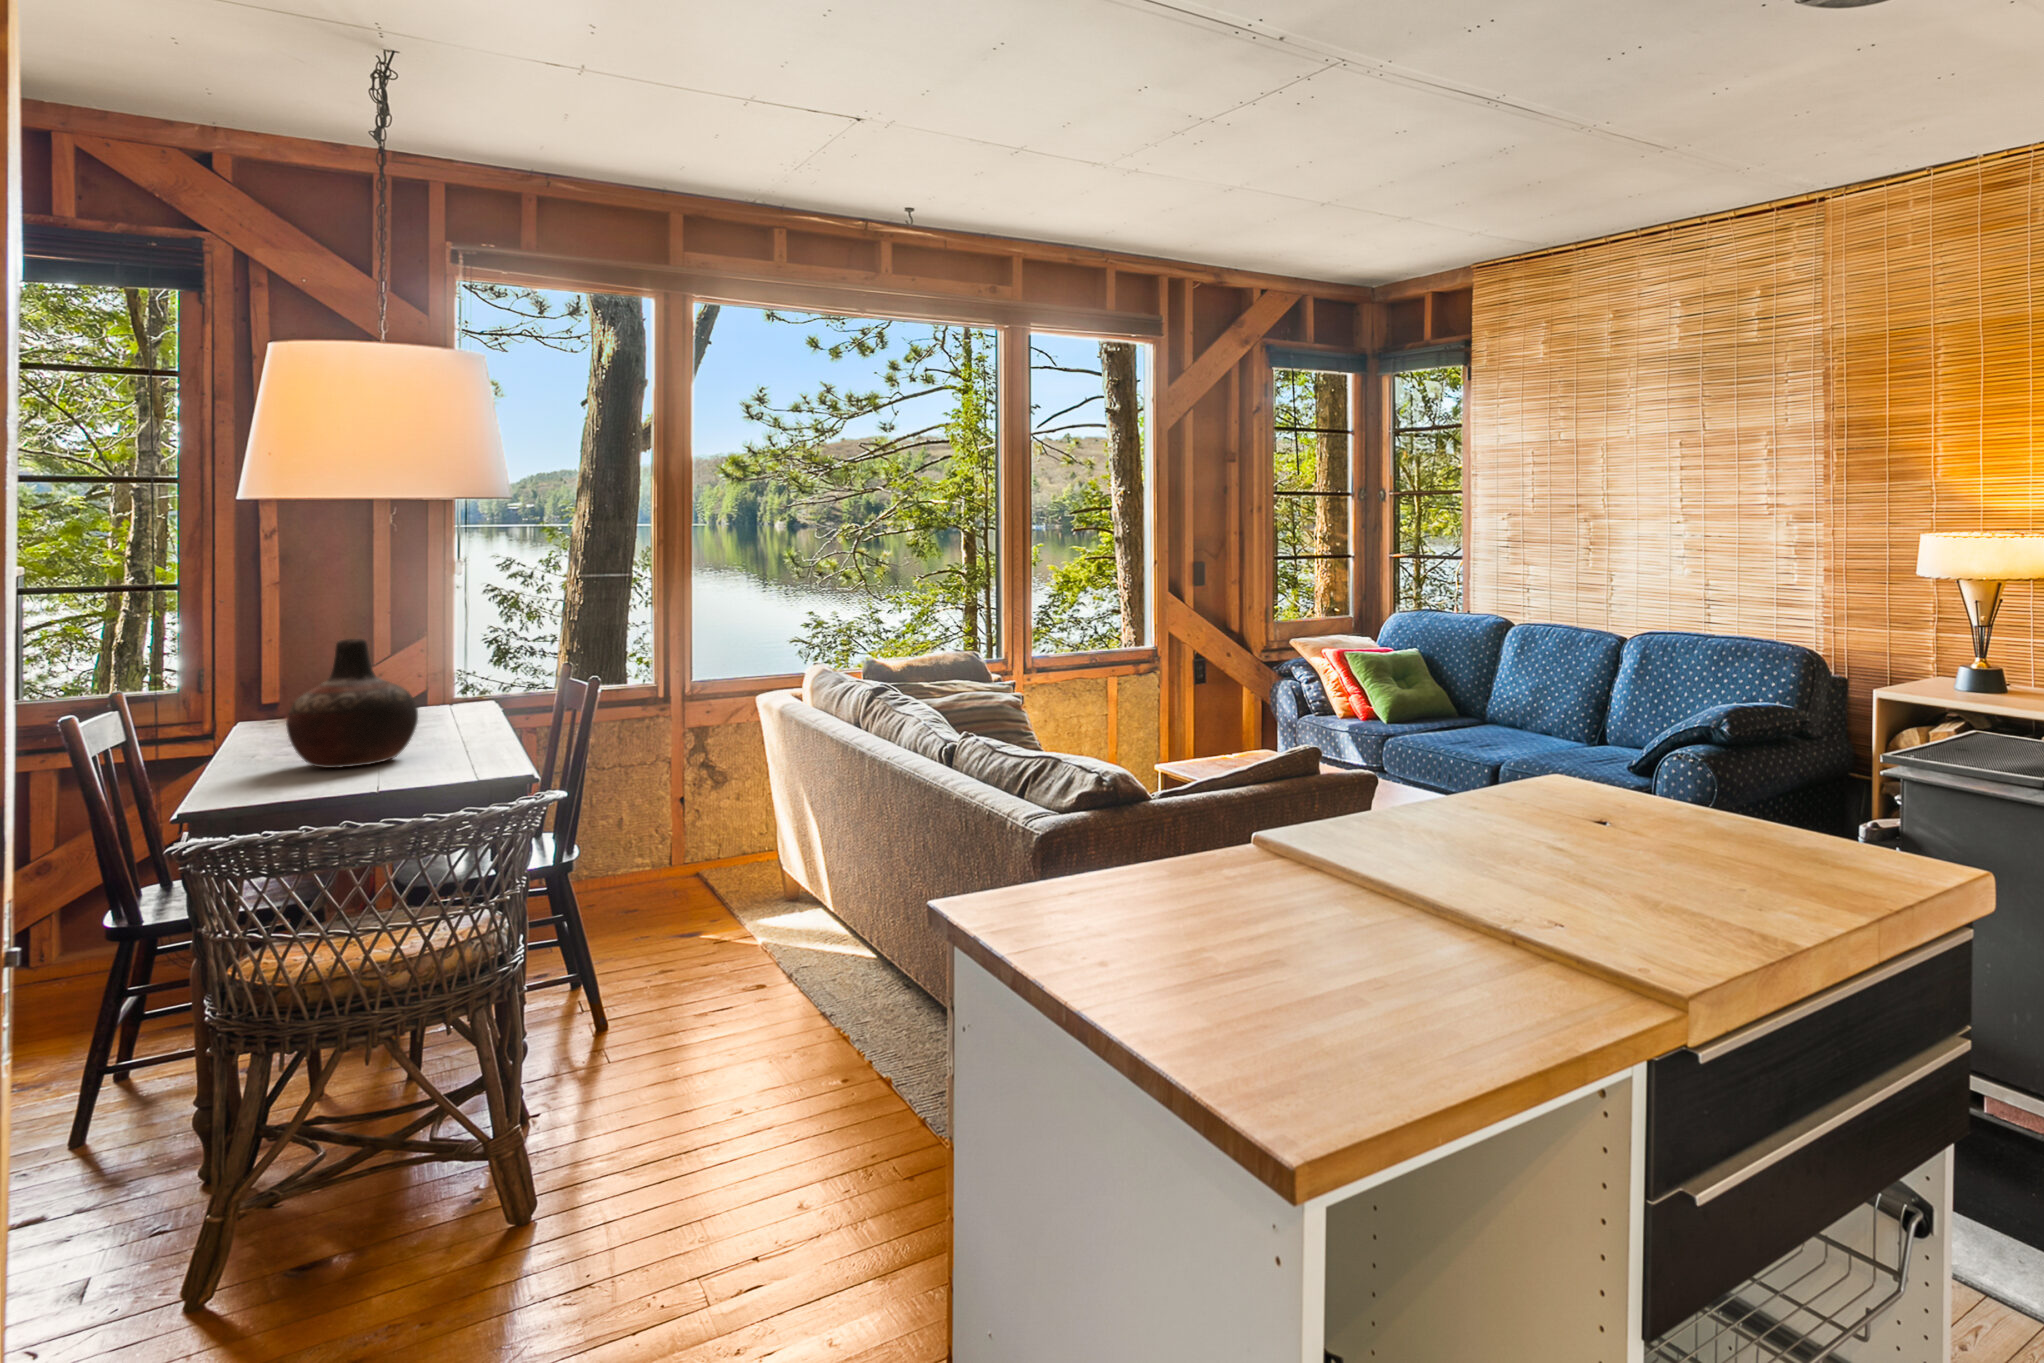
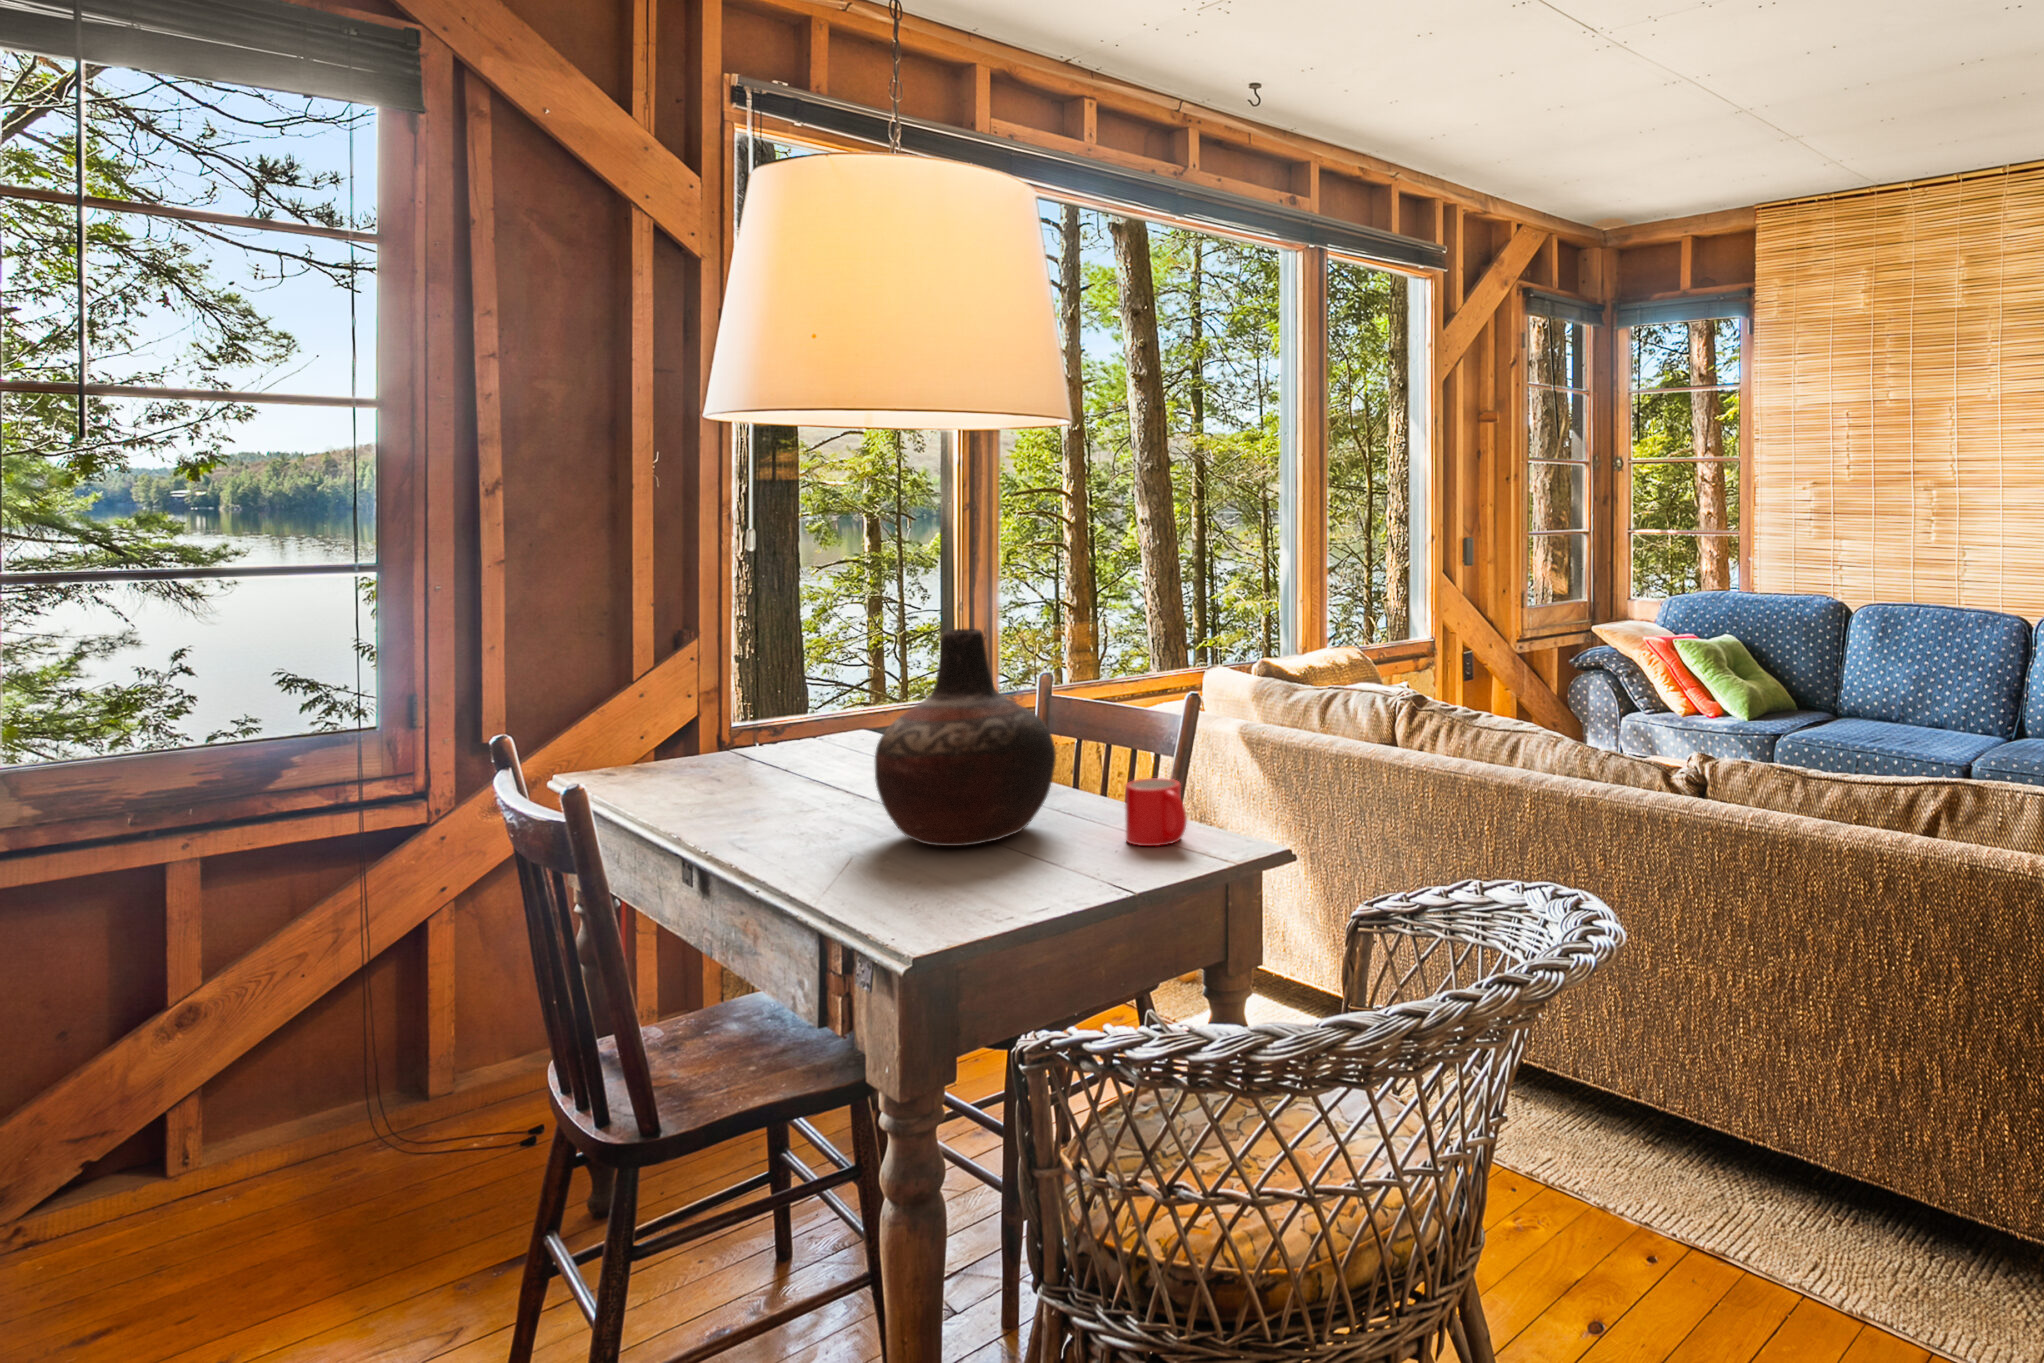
mug: none [422,732,462,772] -> present [1125,778,1187,846]

